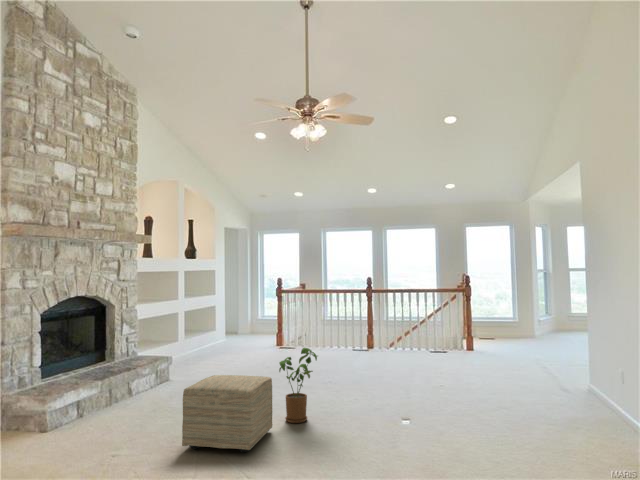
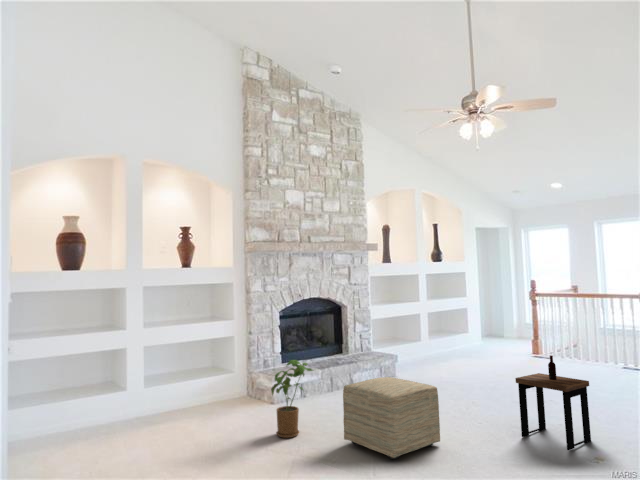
side table: none [323,340,371,413] -> present [515,355,591,450]
house plant: present [279,348,317,423] -> present [271,360,312,438]

